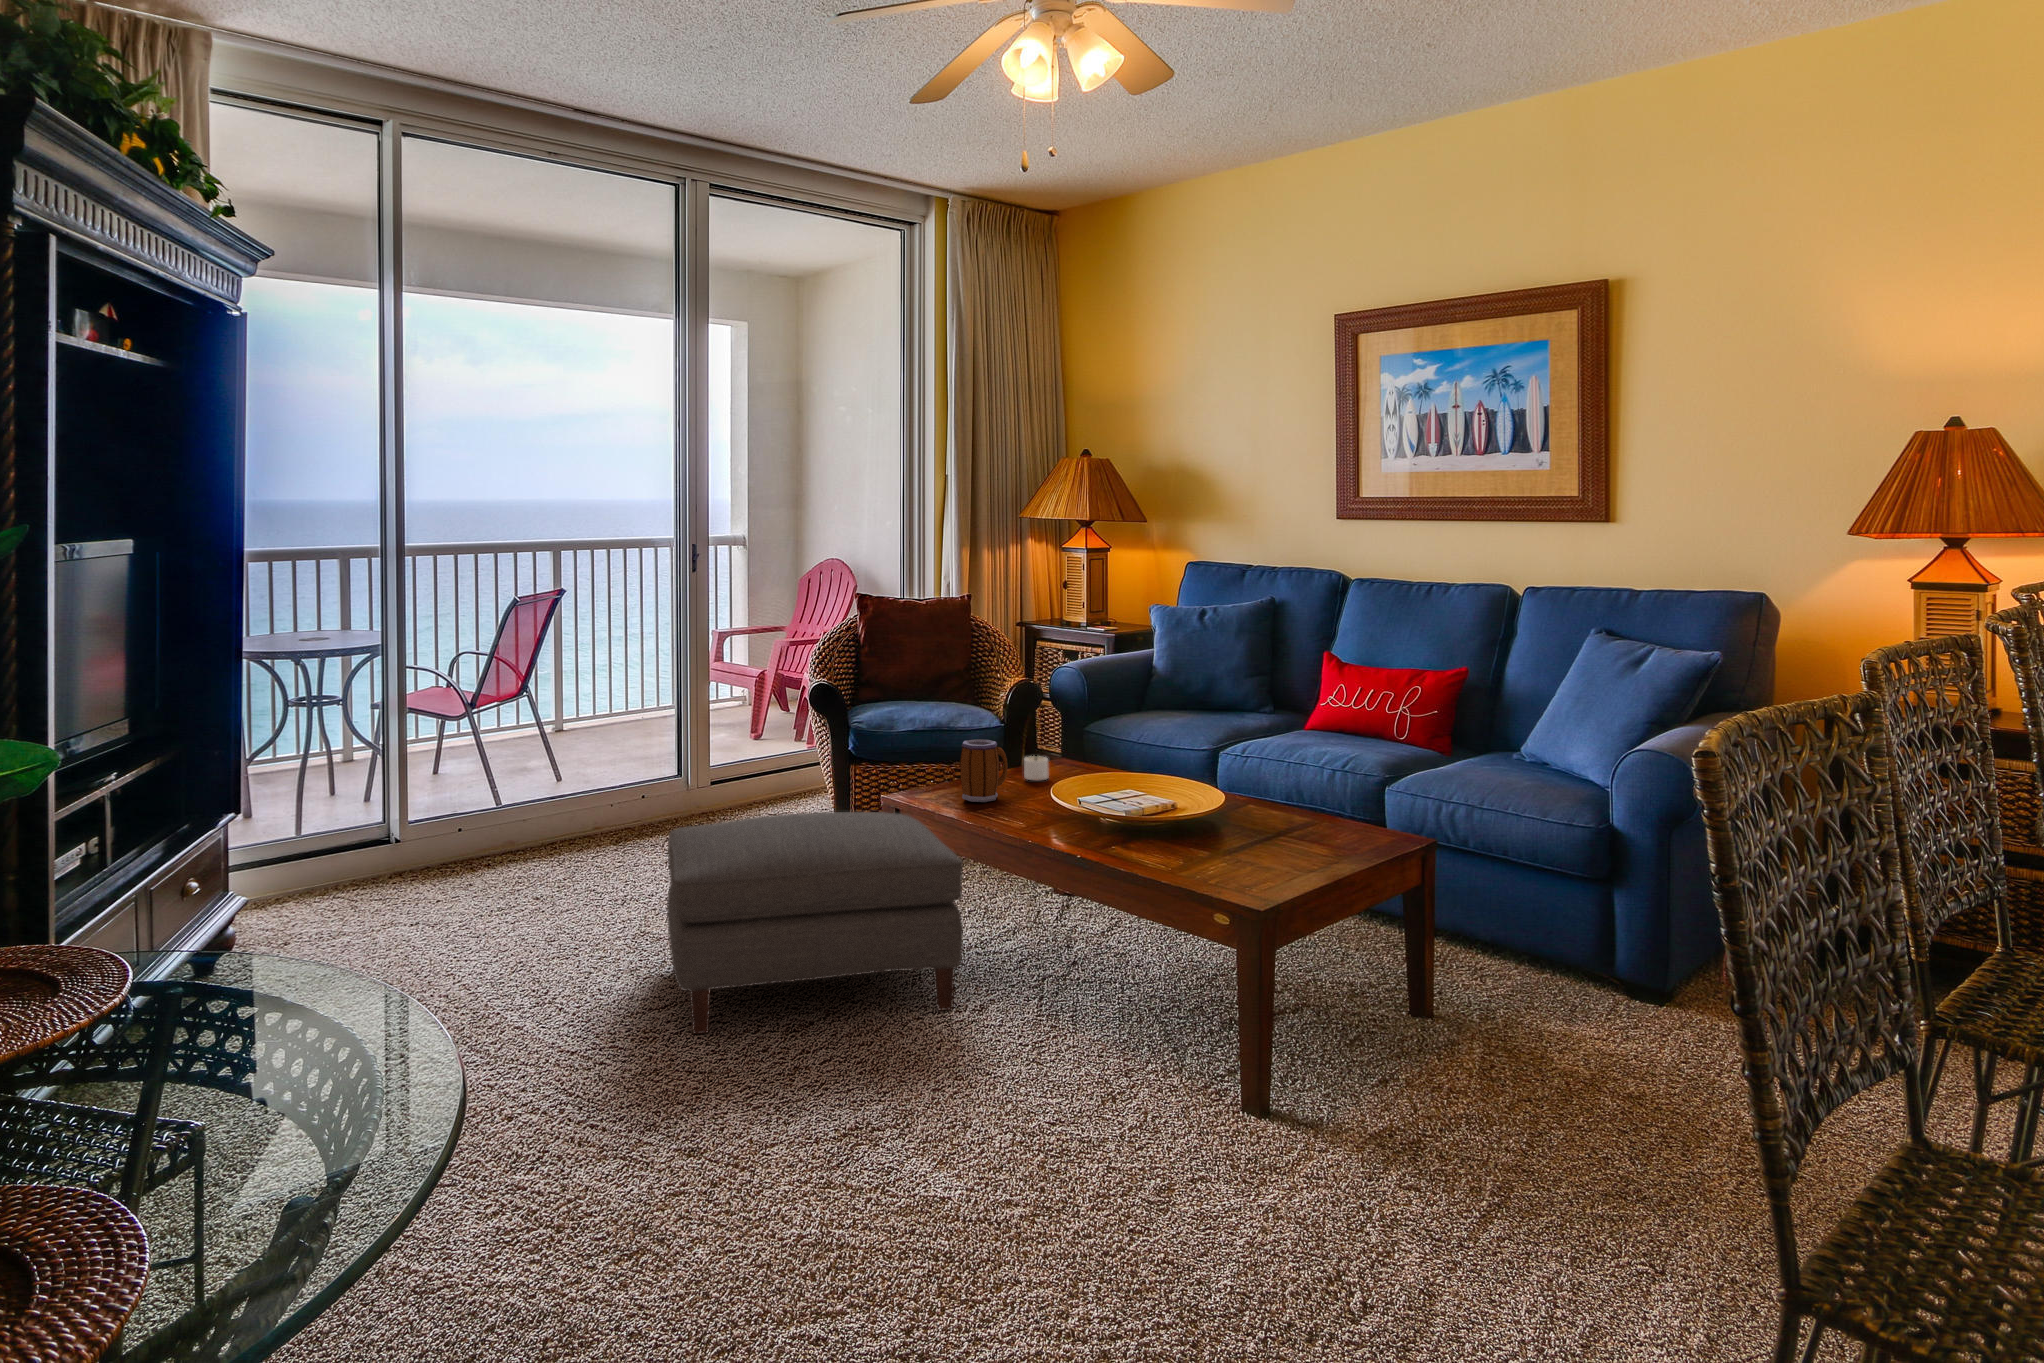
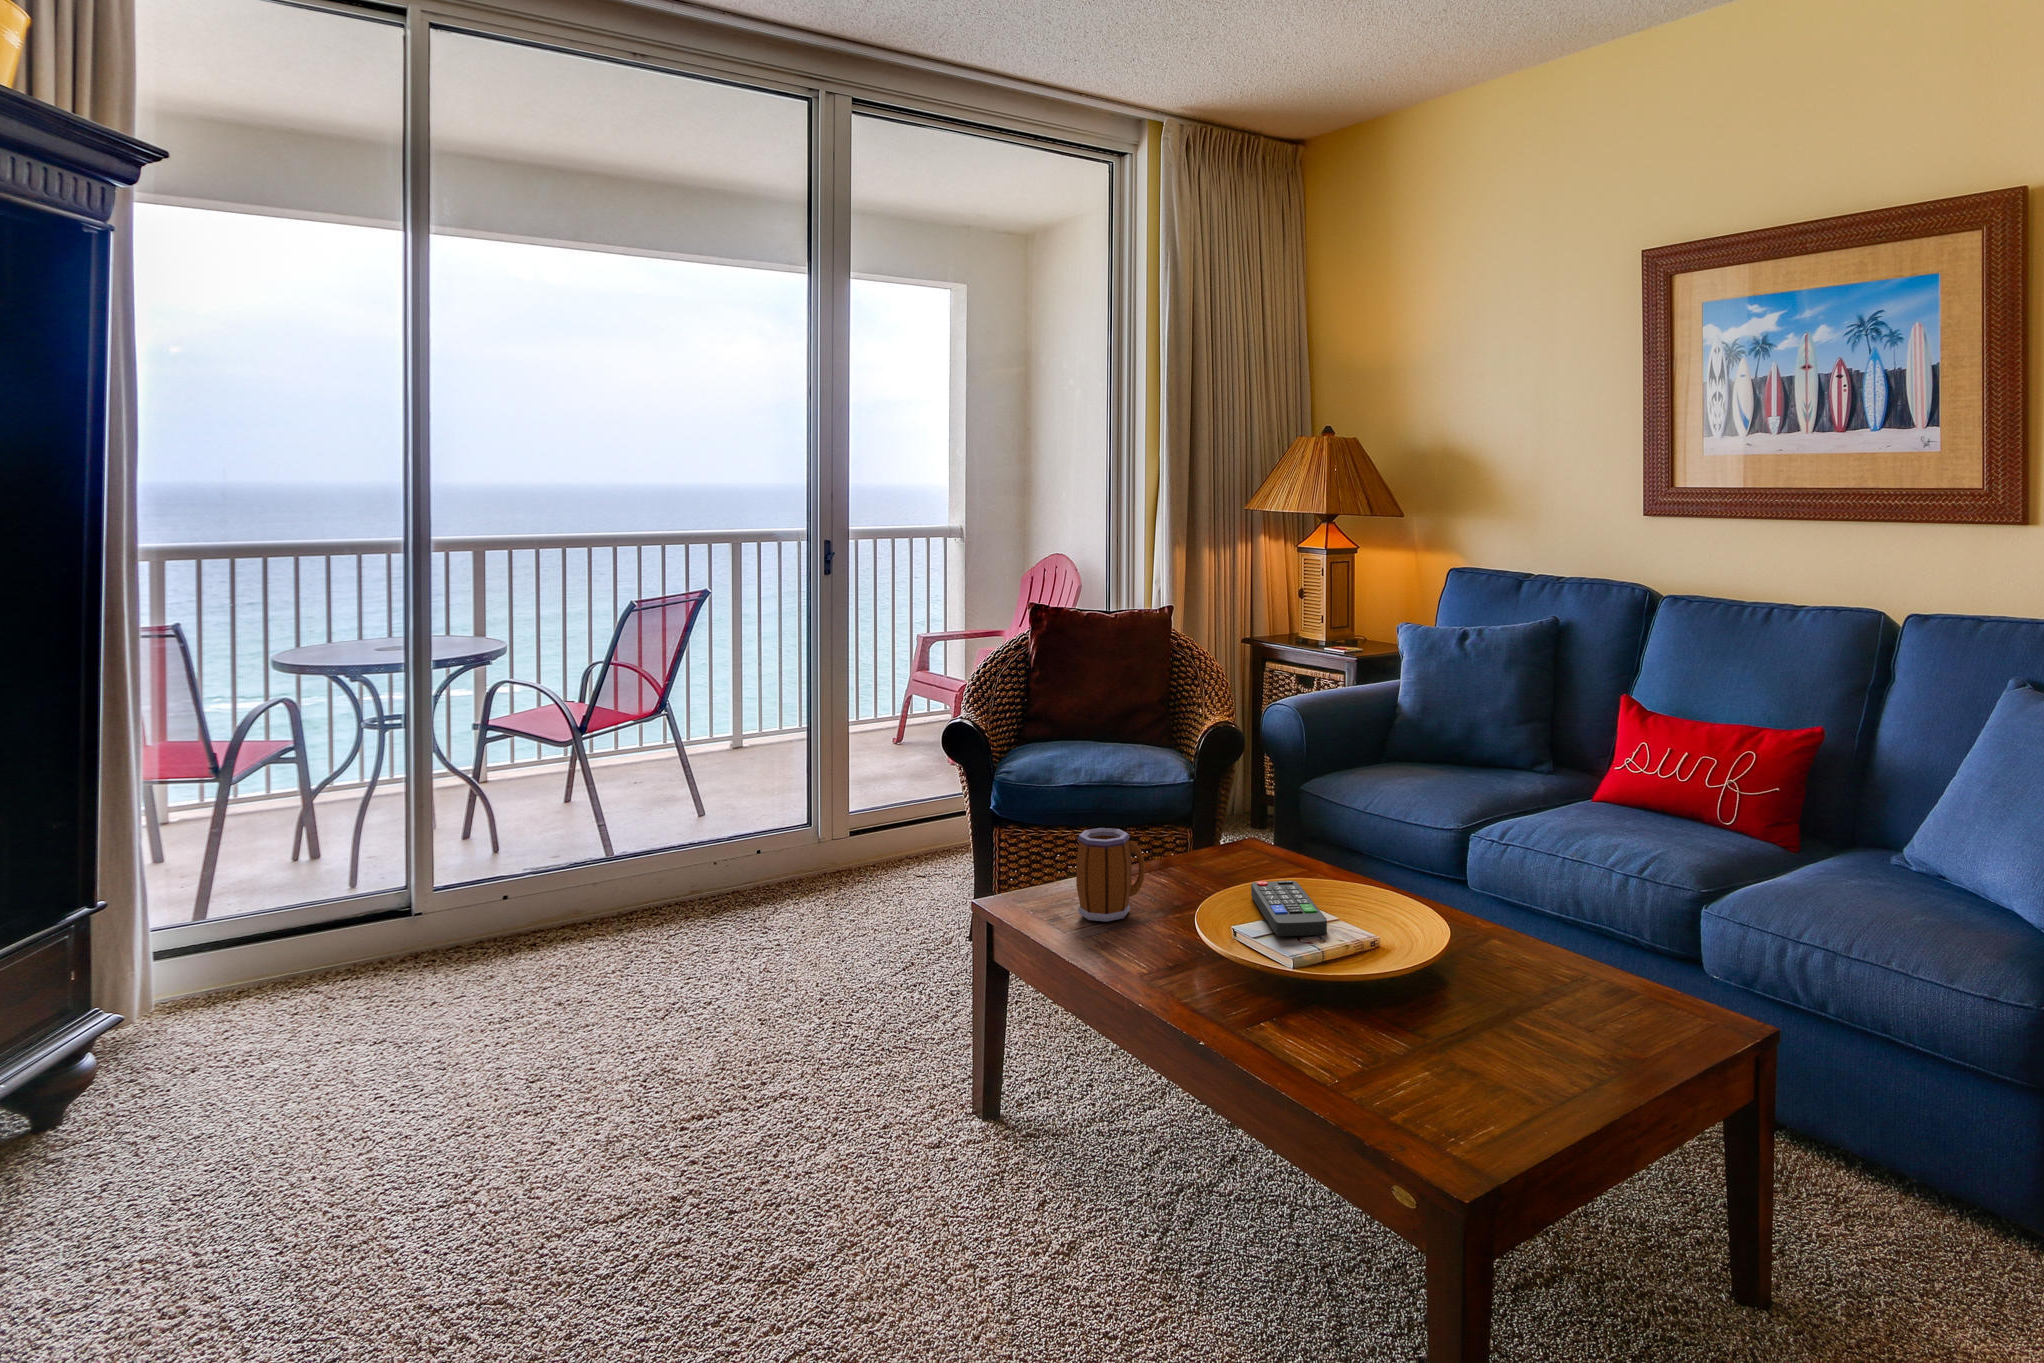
candle: present [1024,756,1048,780] -> none [1177,848,1224,885]
remote control: none [1081,773,1141,802] -> present [1251,881,1327,936]
ottoman: present [667,812,963,1034] -> none [597,929,1044,1287]

